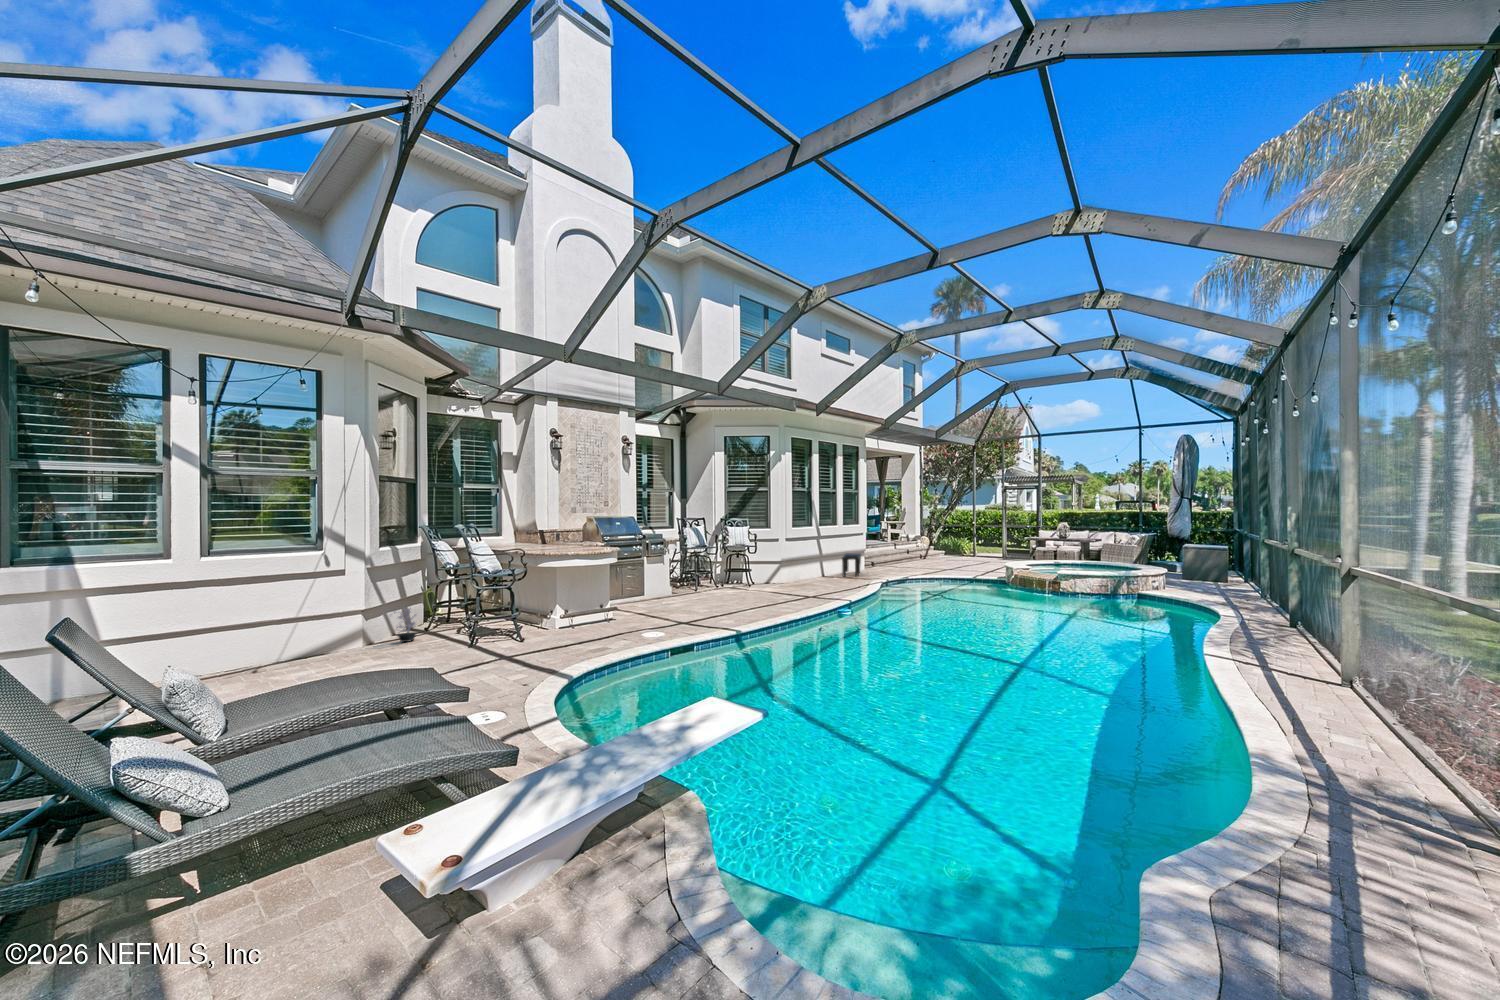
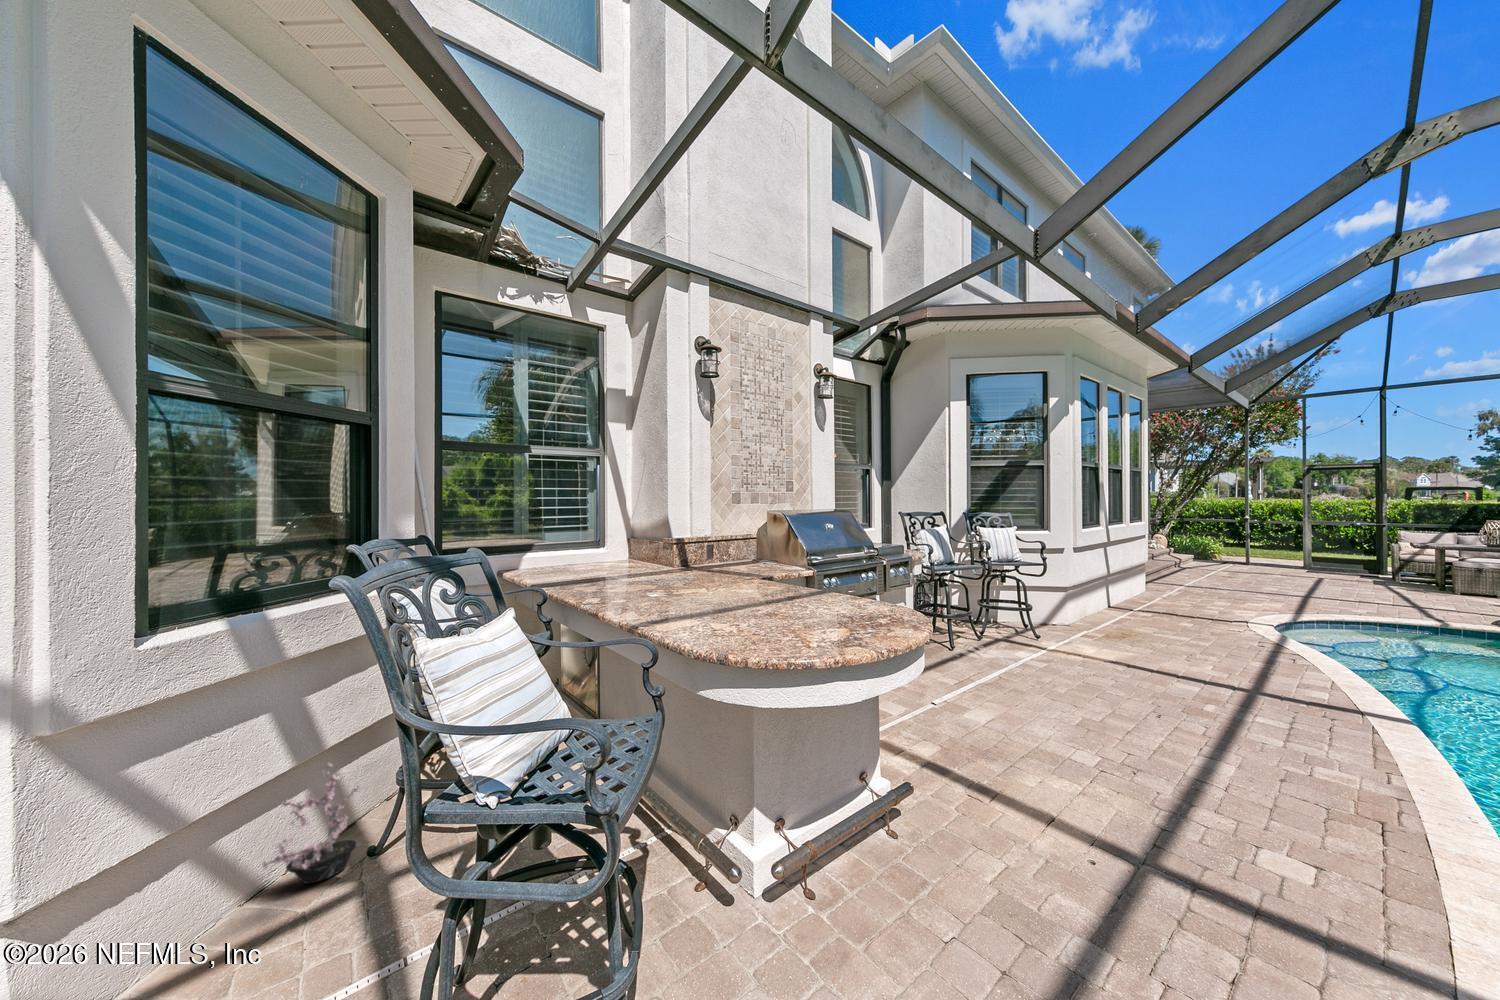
bench: present [842,553,861,577] -> none [1124,568,1171,611]

